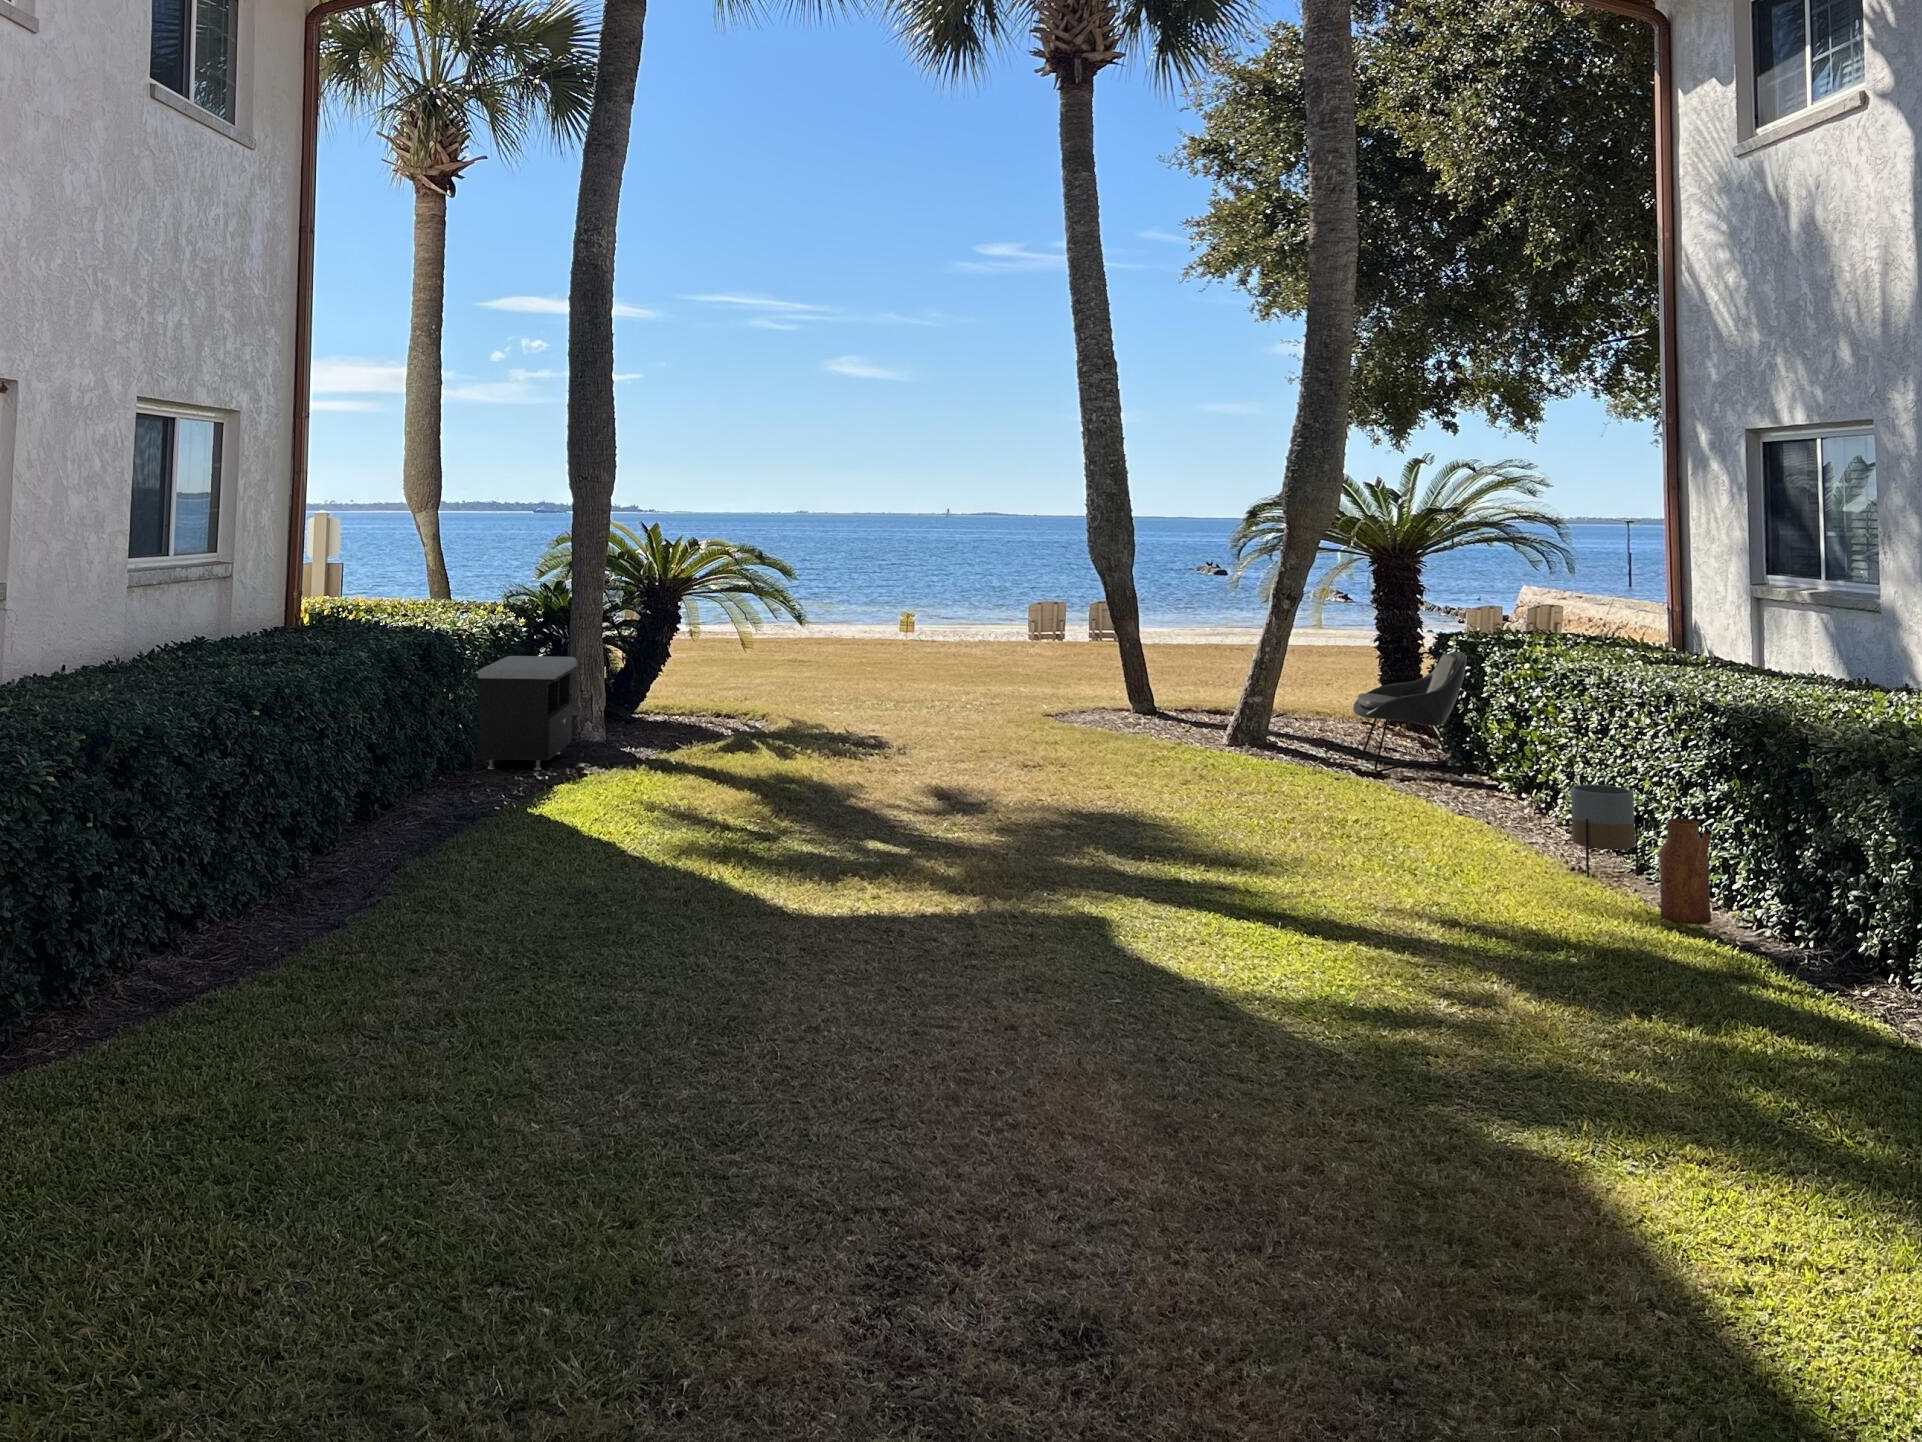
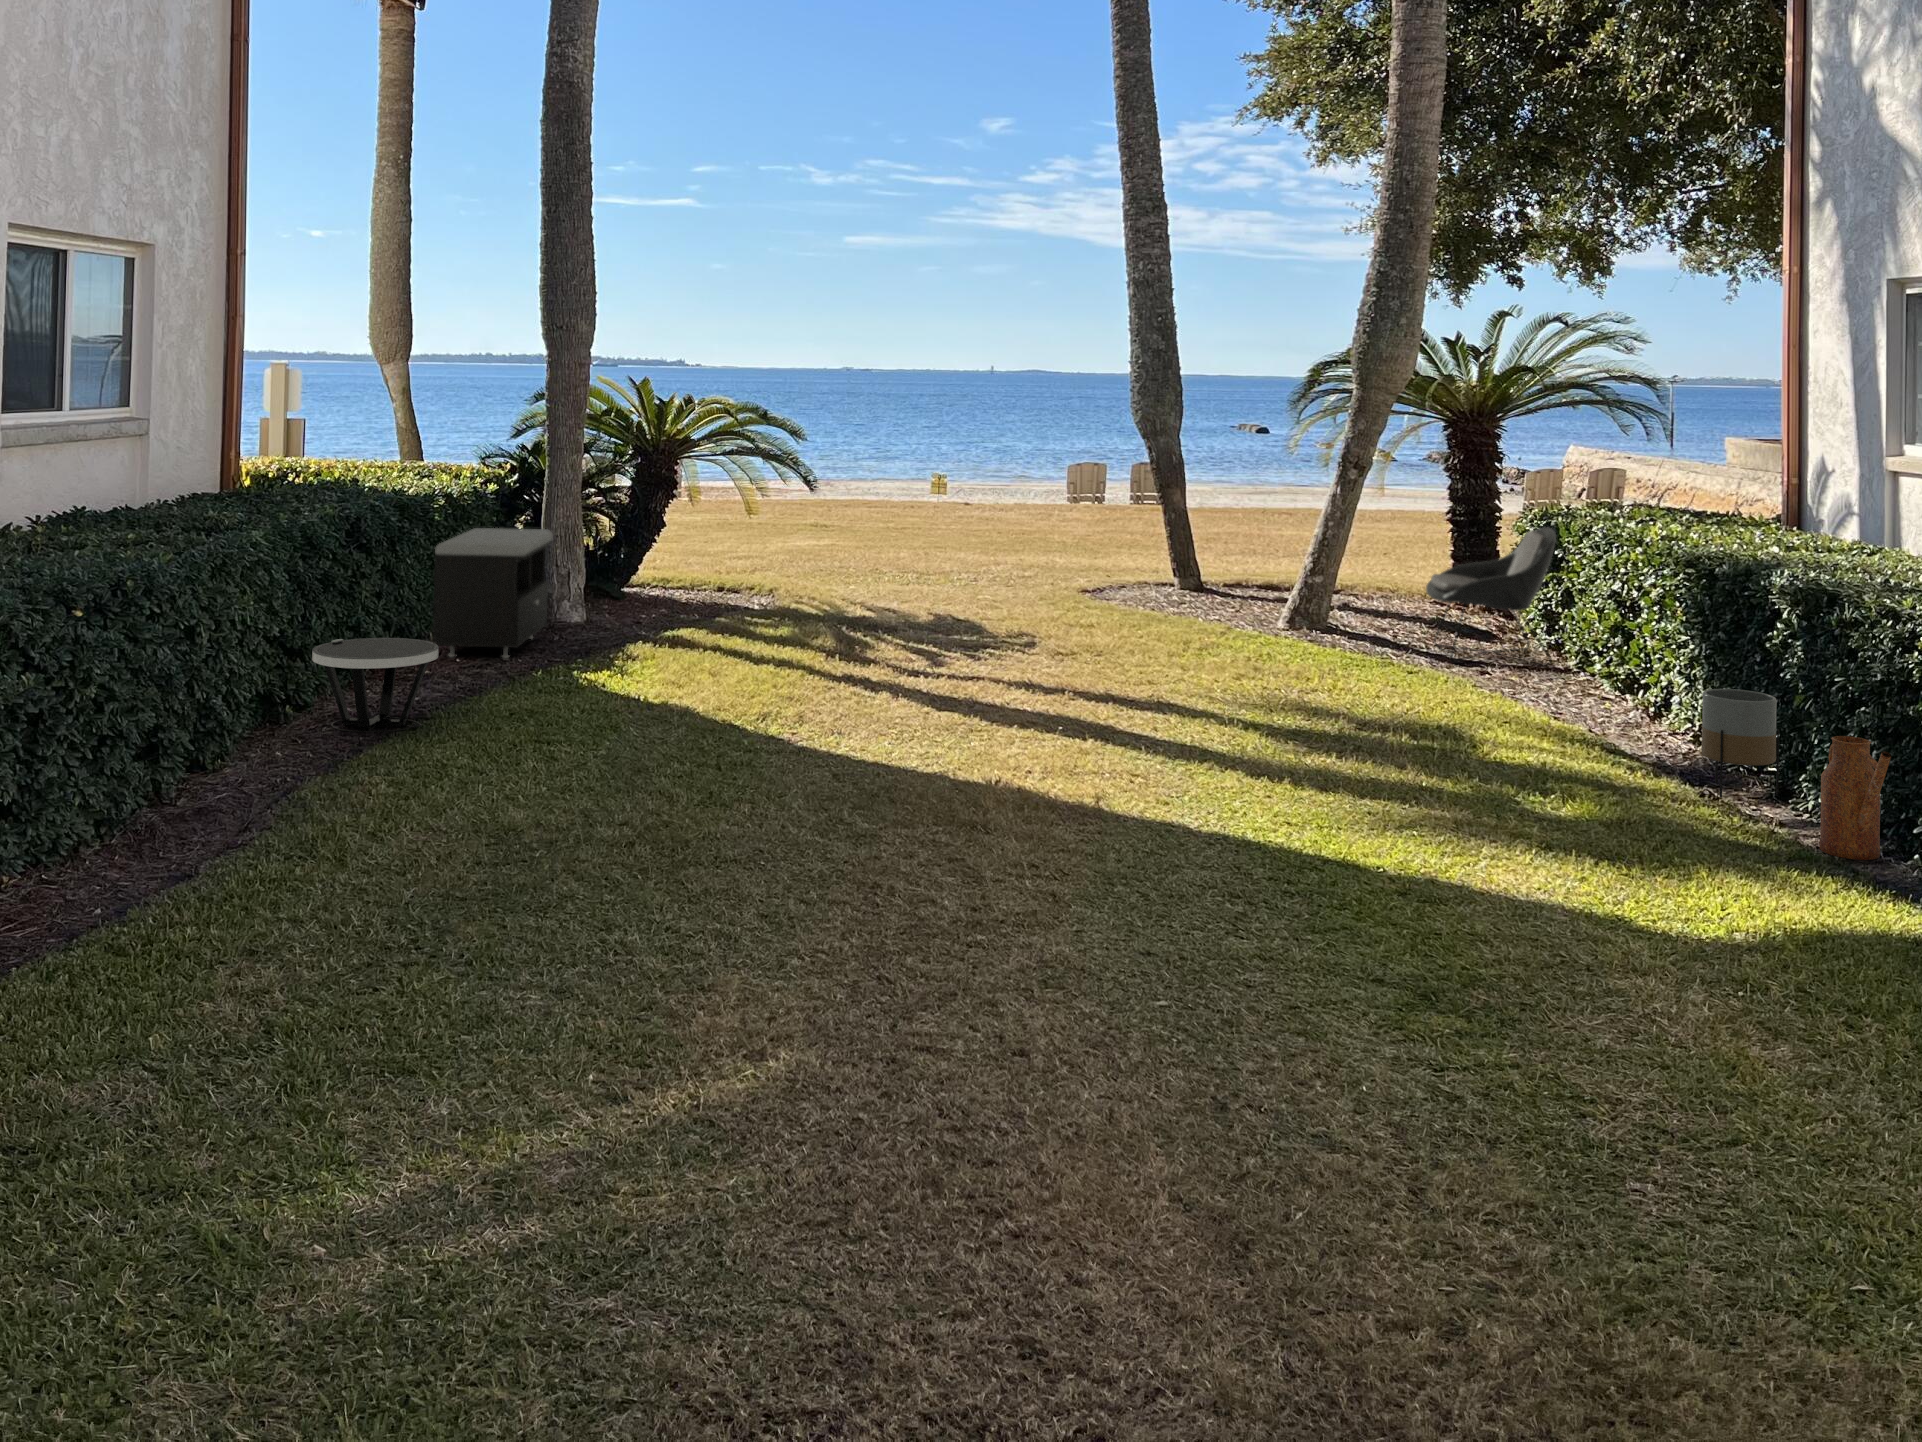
side table: none [384,748,490,828] -> present [312,638,439,732]

